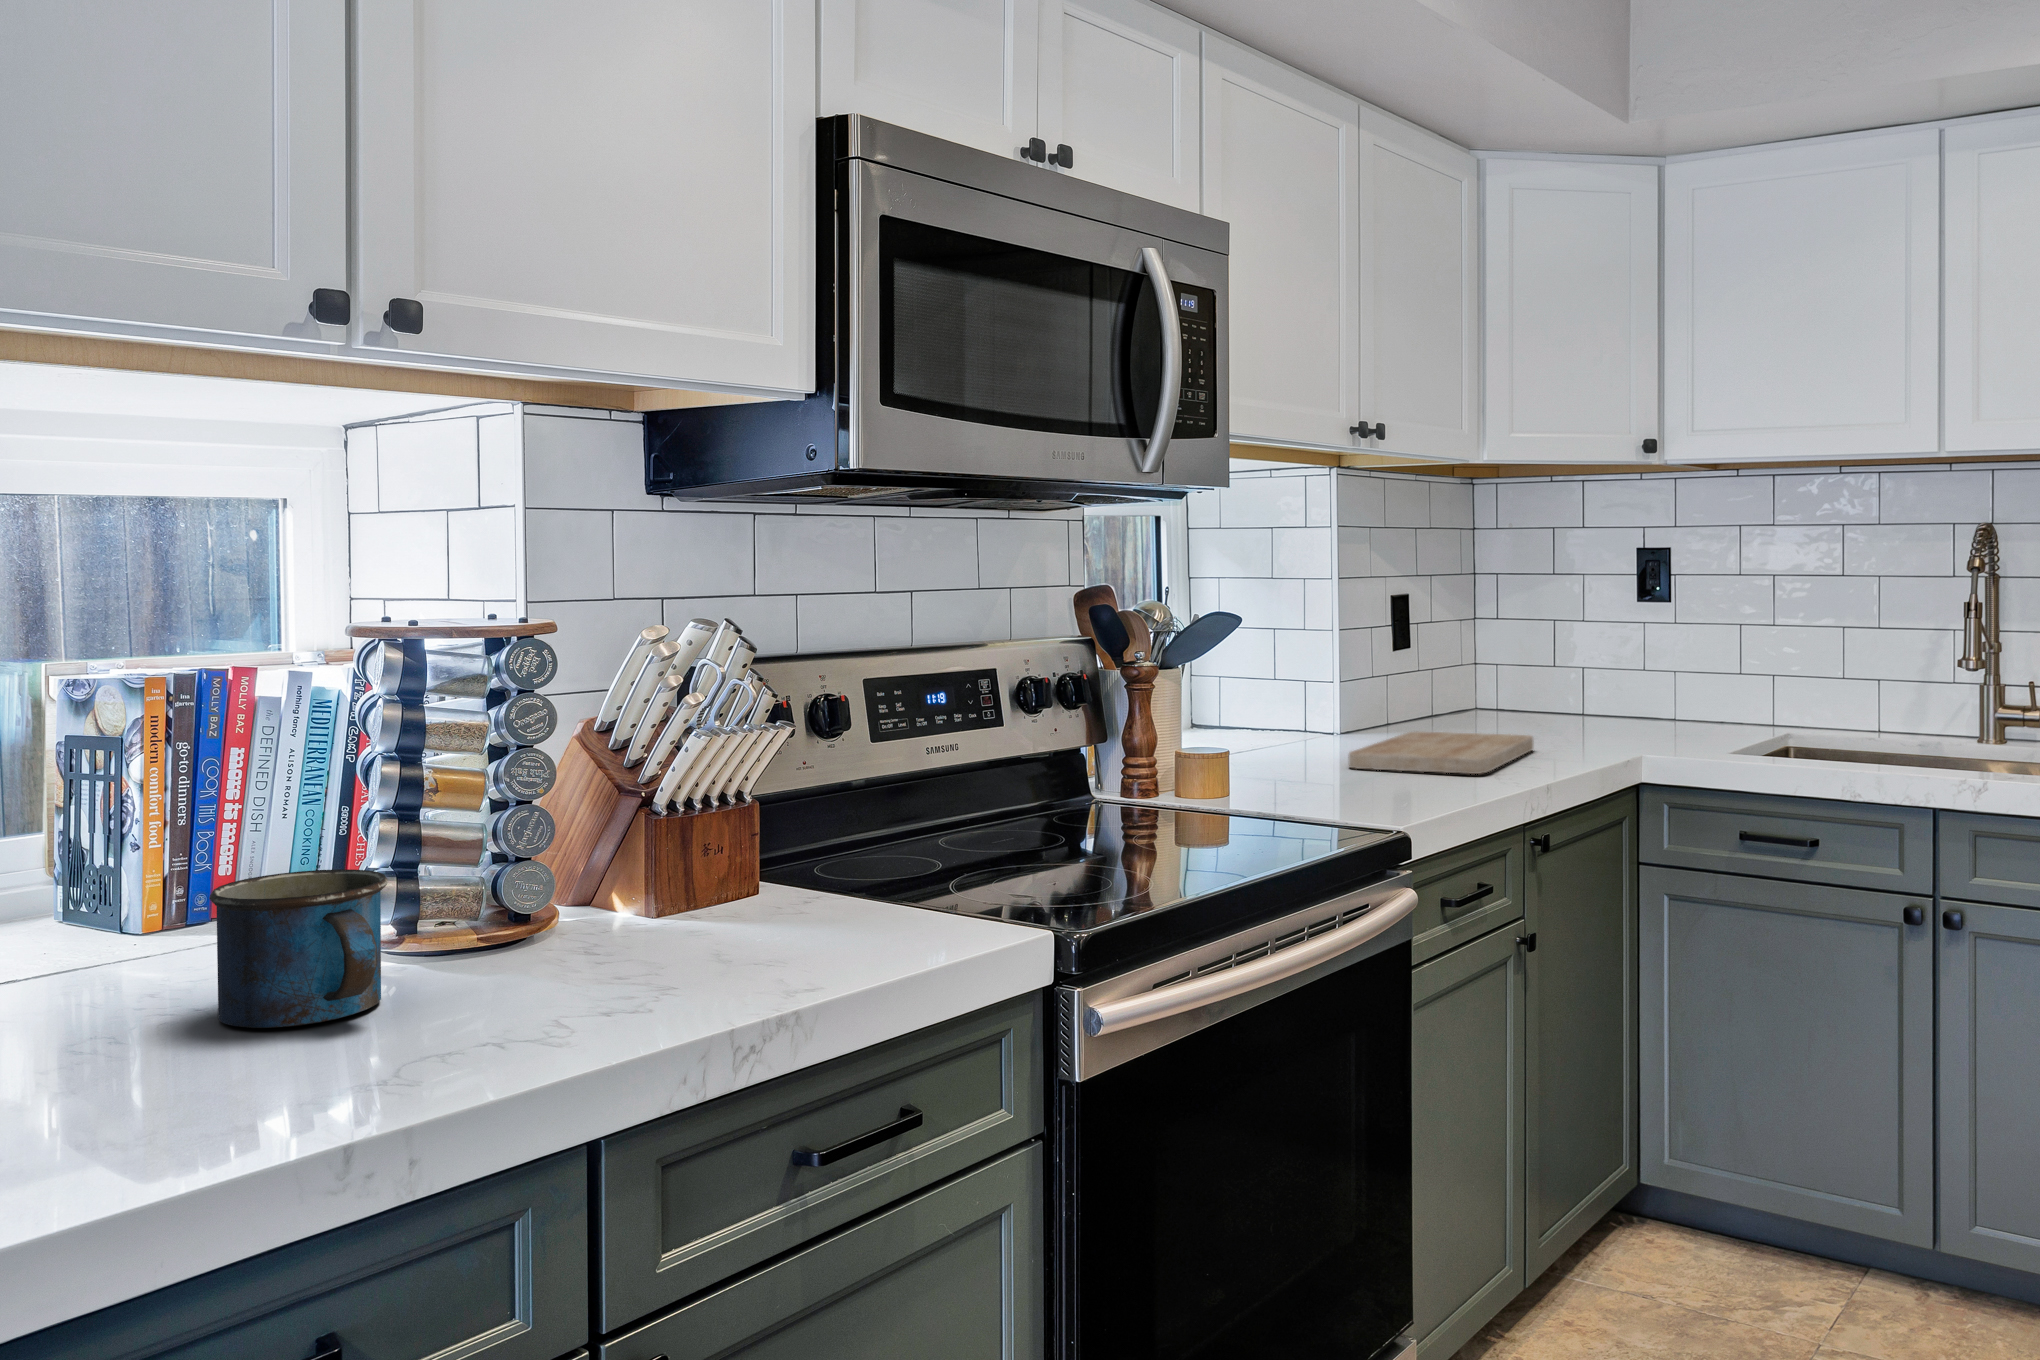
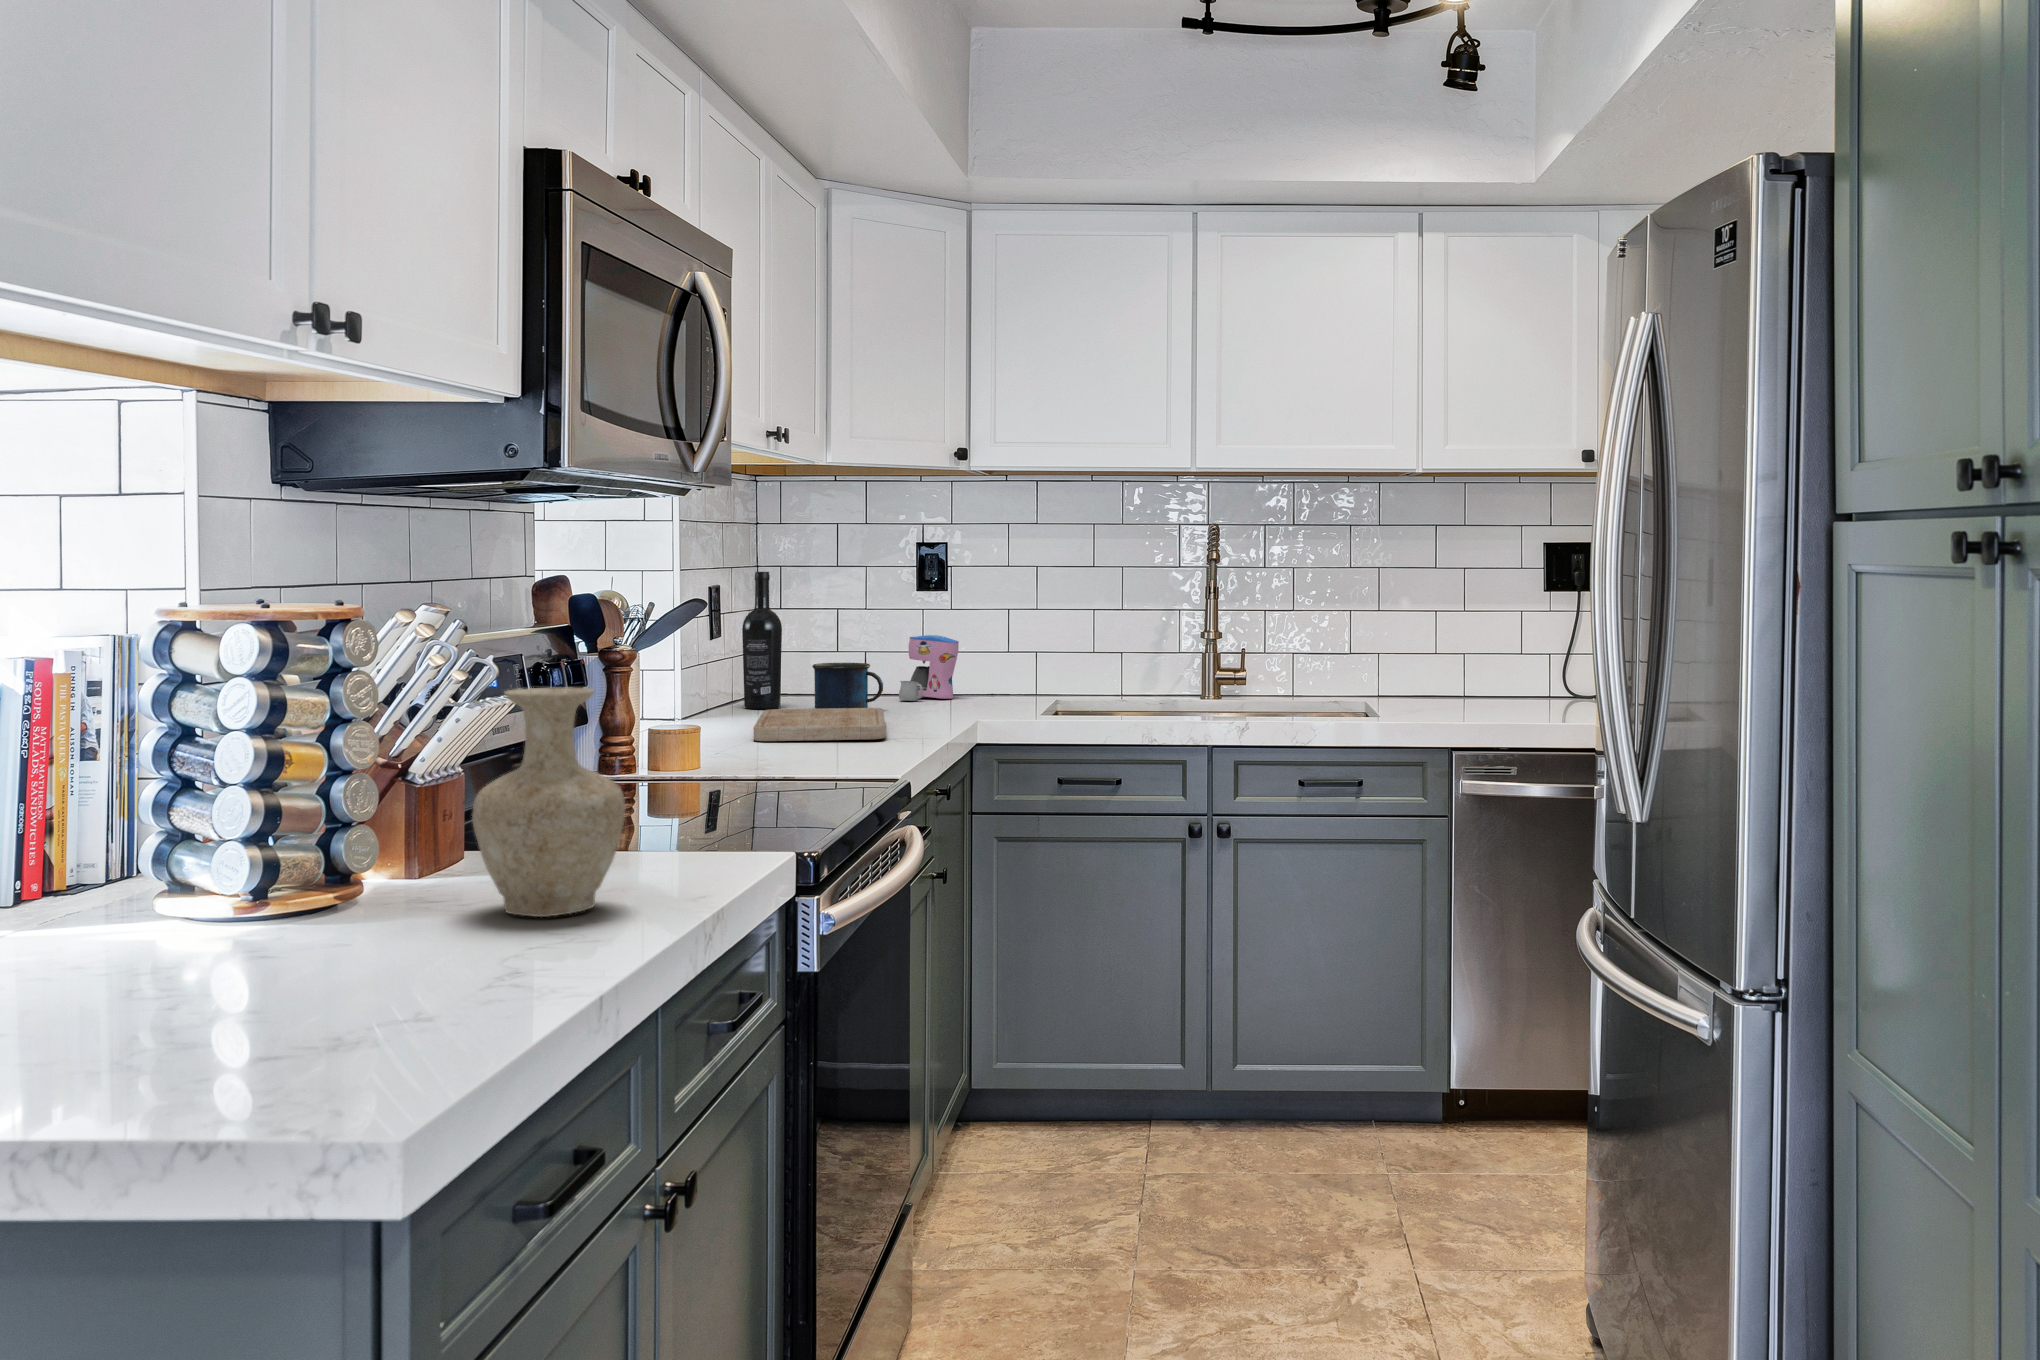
wine bottle: none [1421,584,1462,729] -> present [742,572,782,709]
coffee maker: none [1604,654,1676,726] -> present [899,635,959,701]
vase: none [529,719,711,999] -> present [472,687,625,917]
mug: present [209,869,388,1028] -> present [812,663,883,709]

